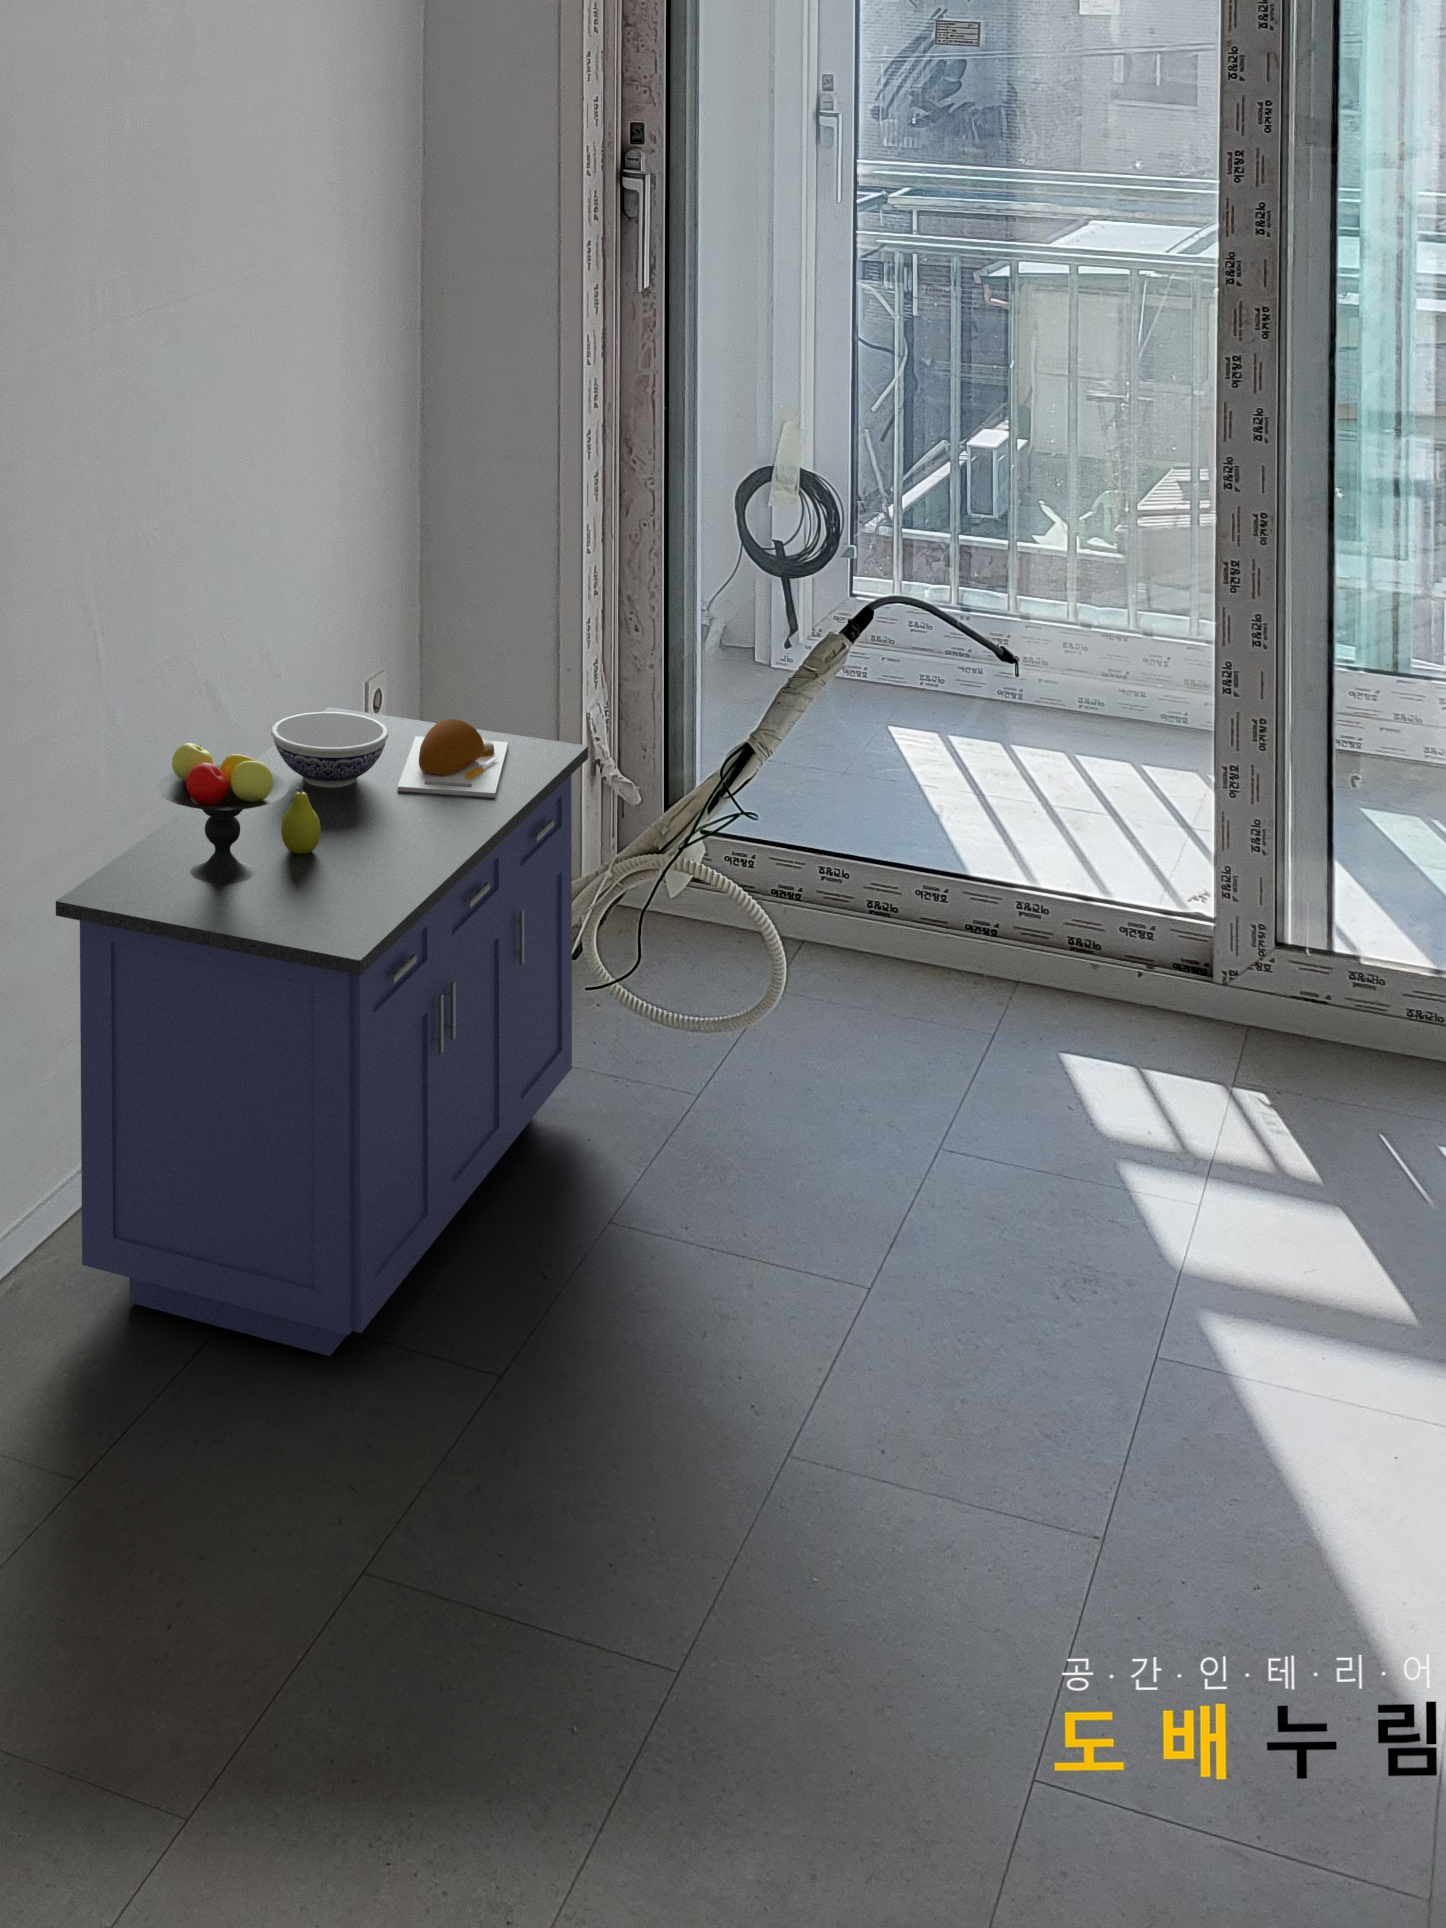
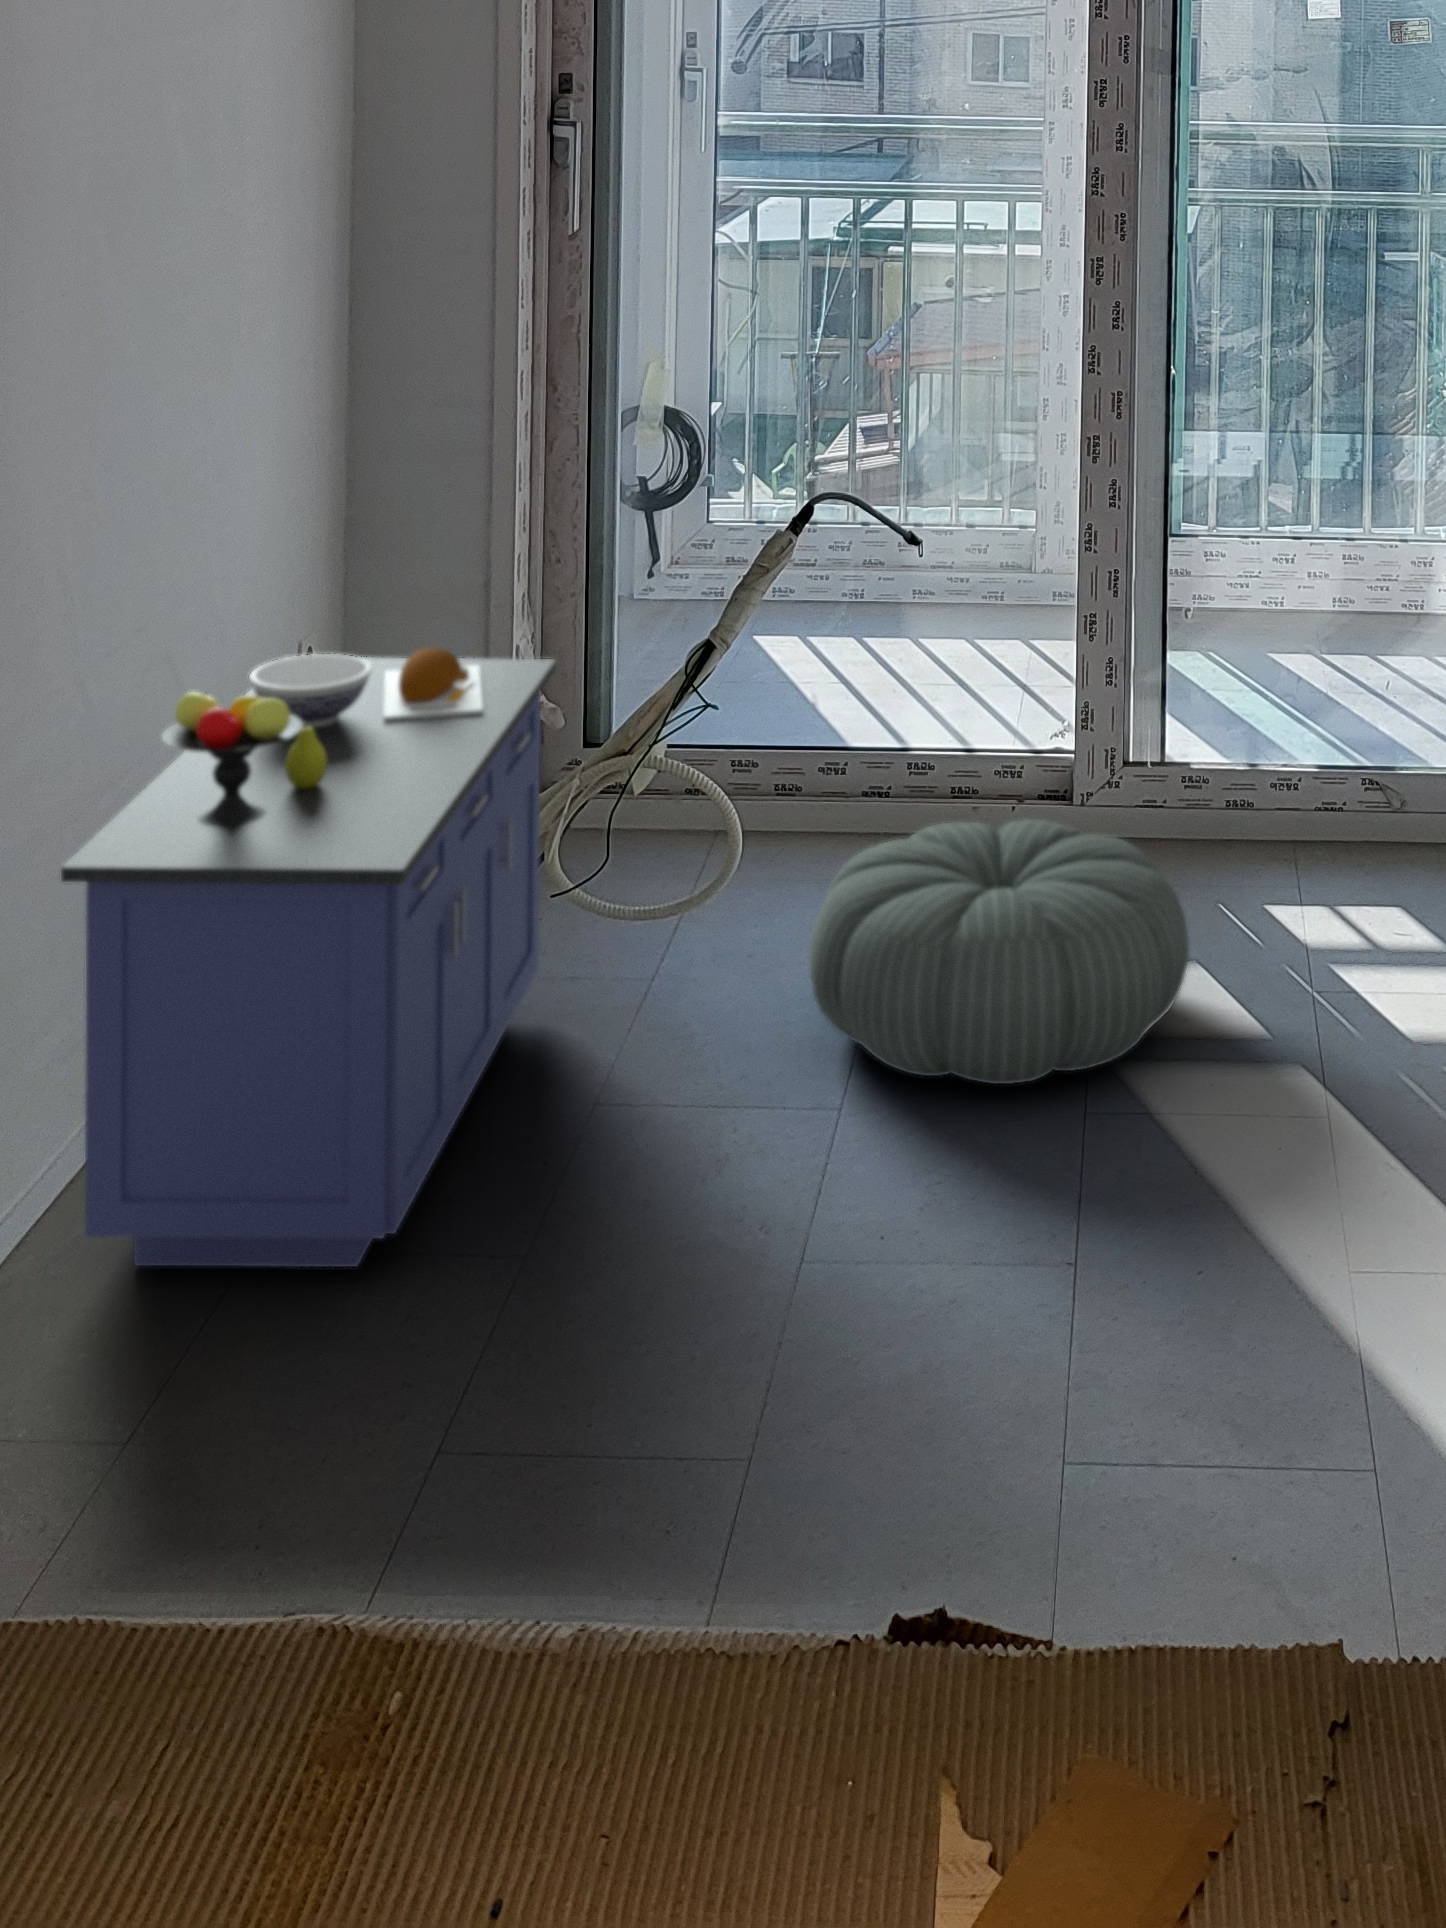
pouf: none [849,987,1307,1311] -> present [809,819,1189,1084]

